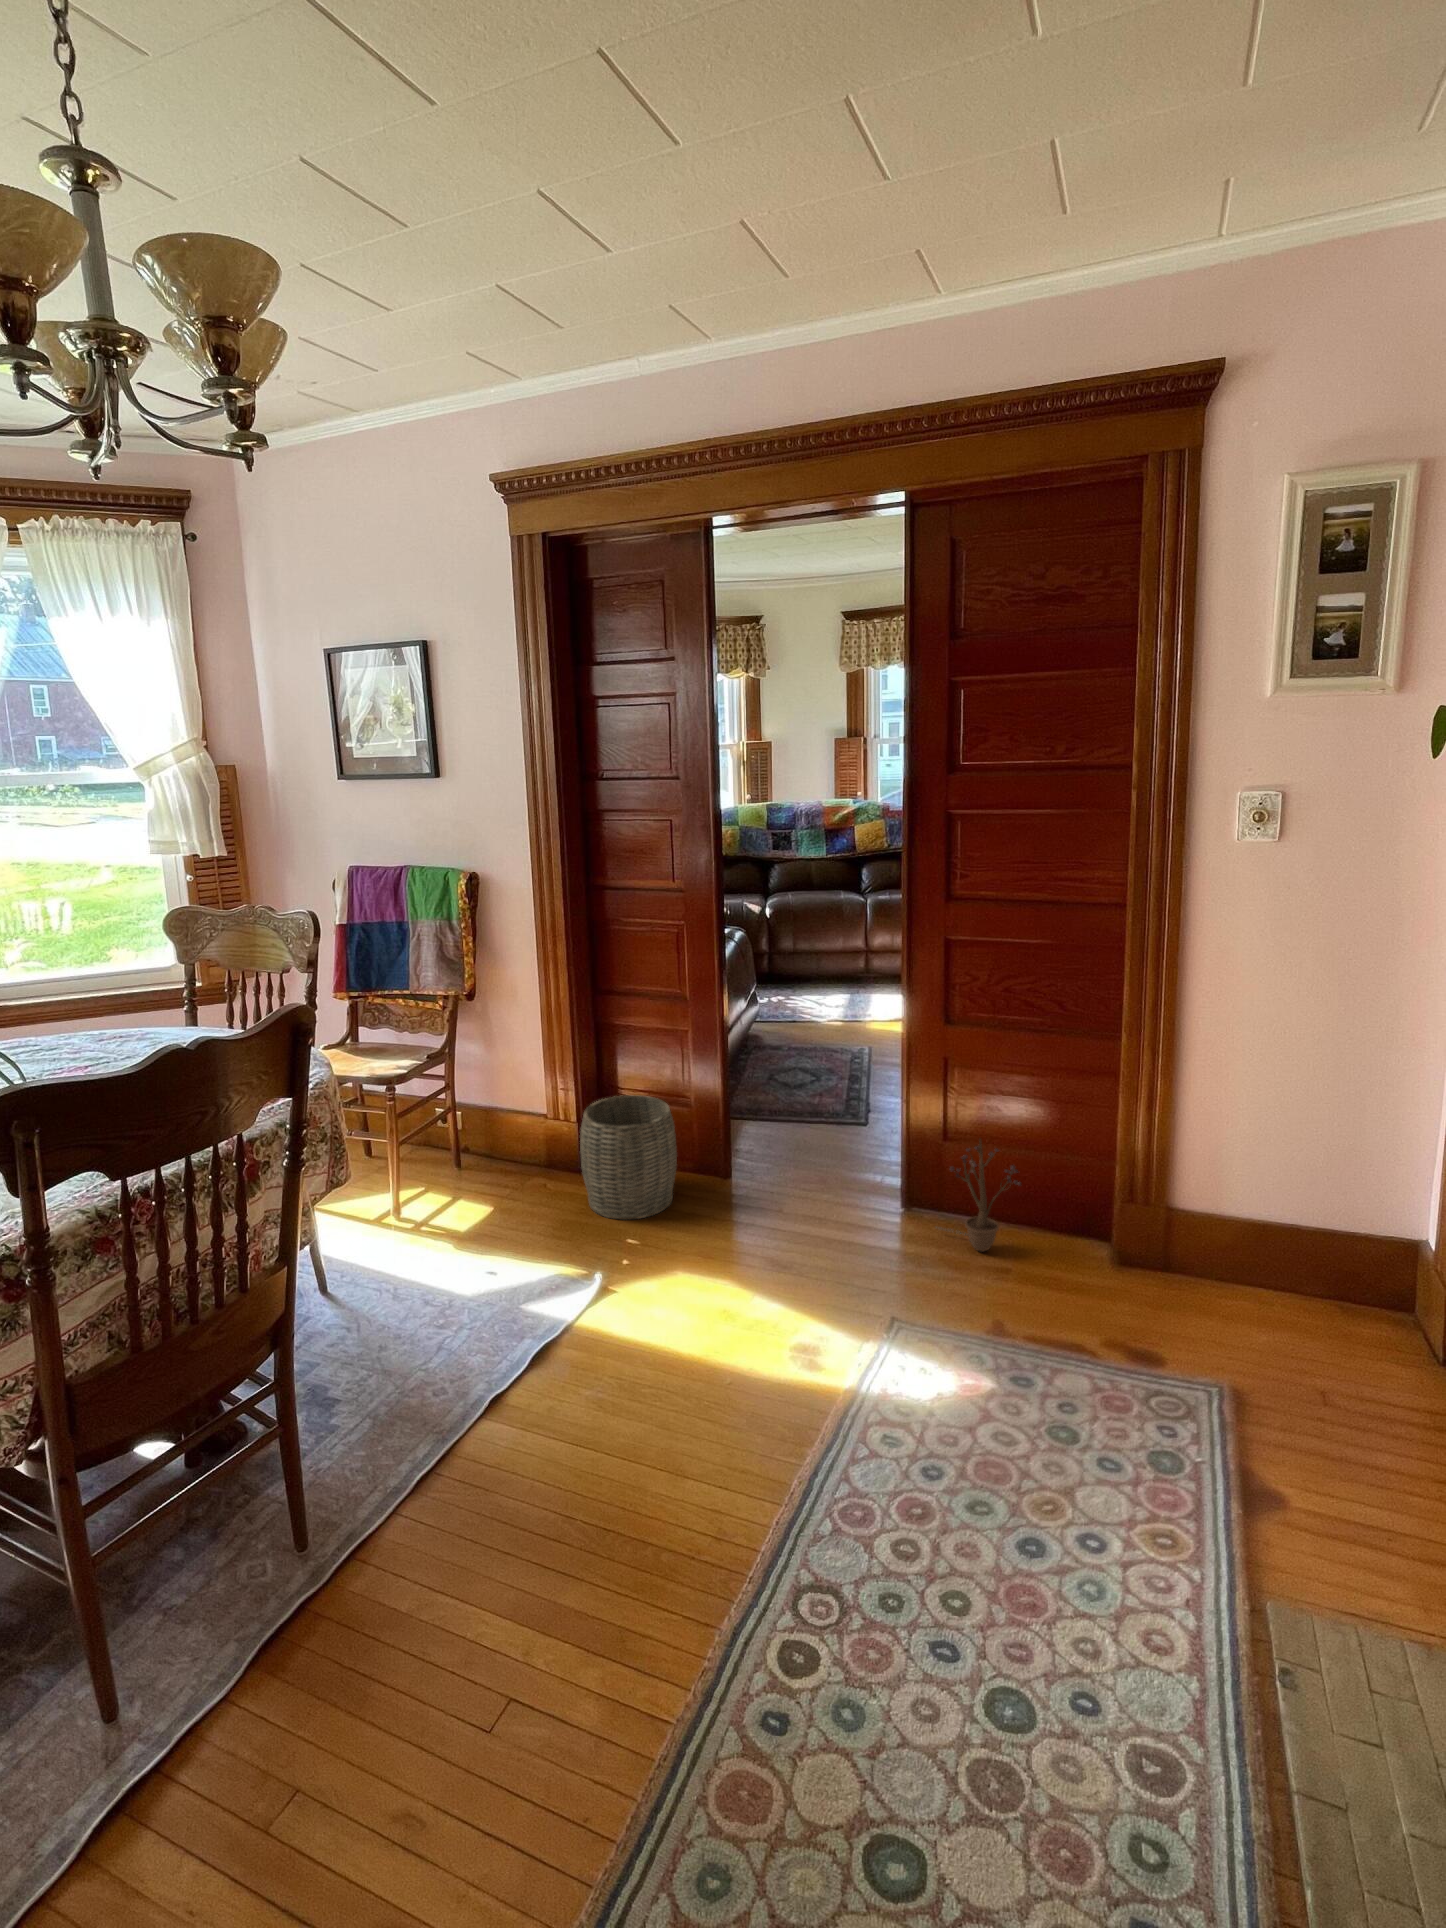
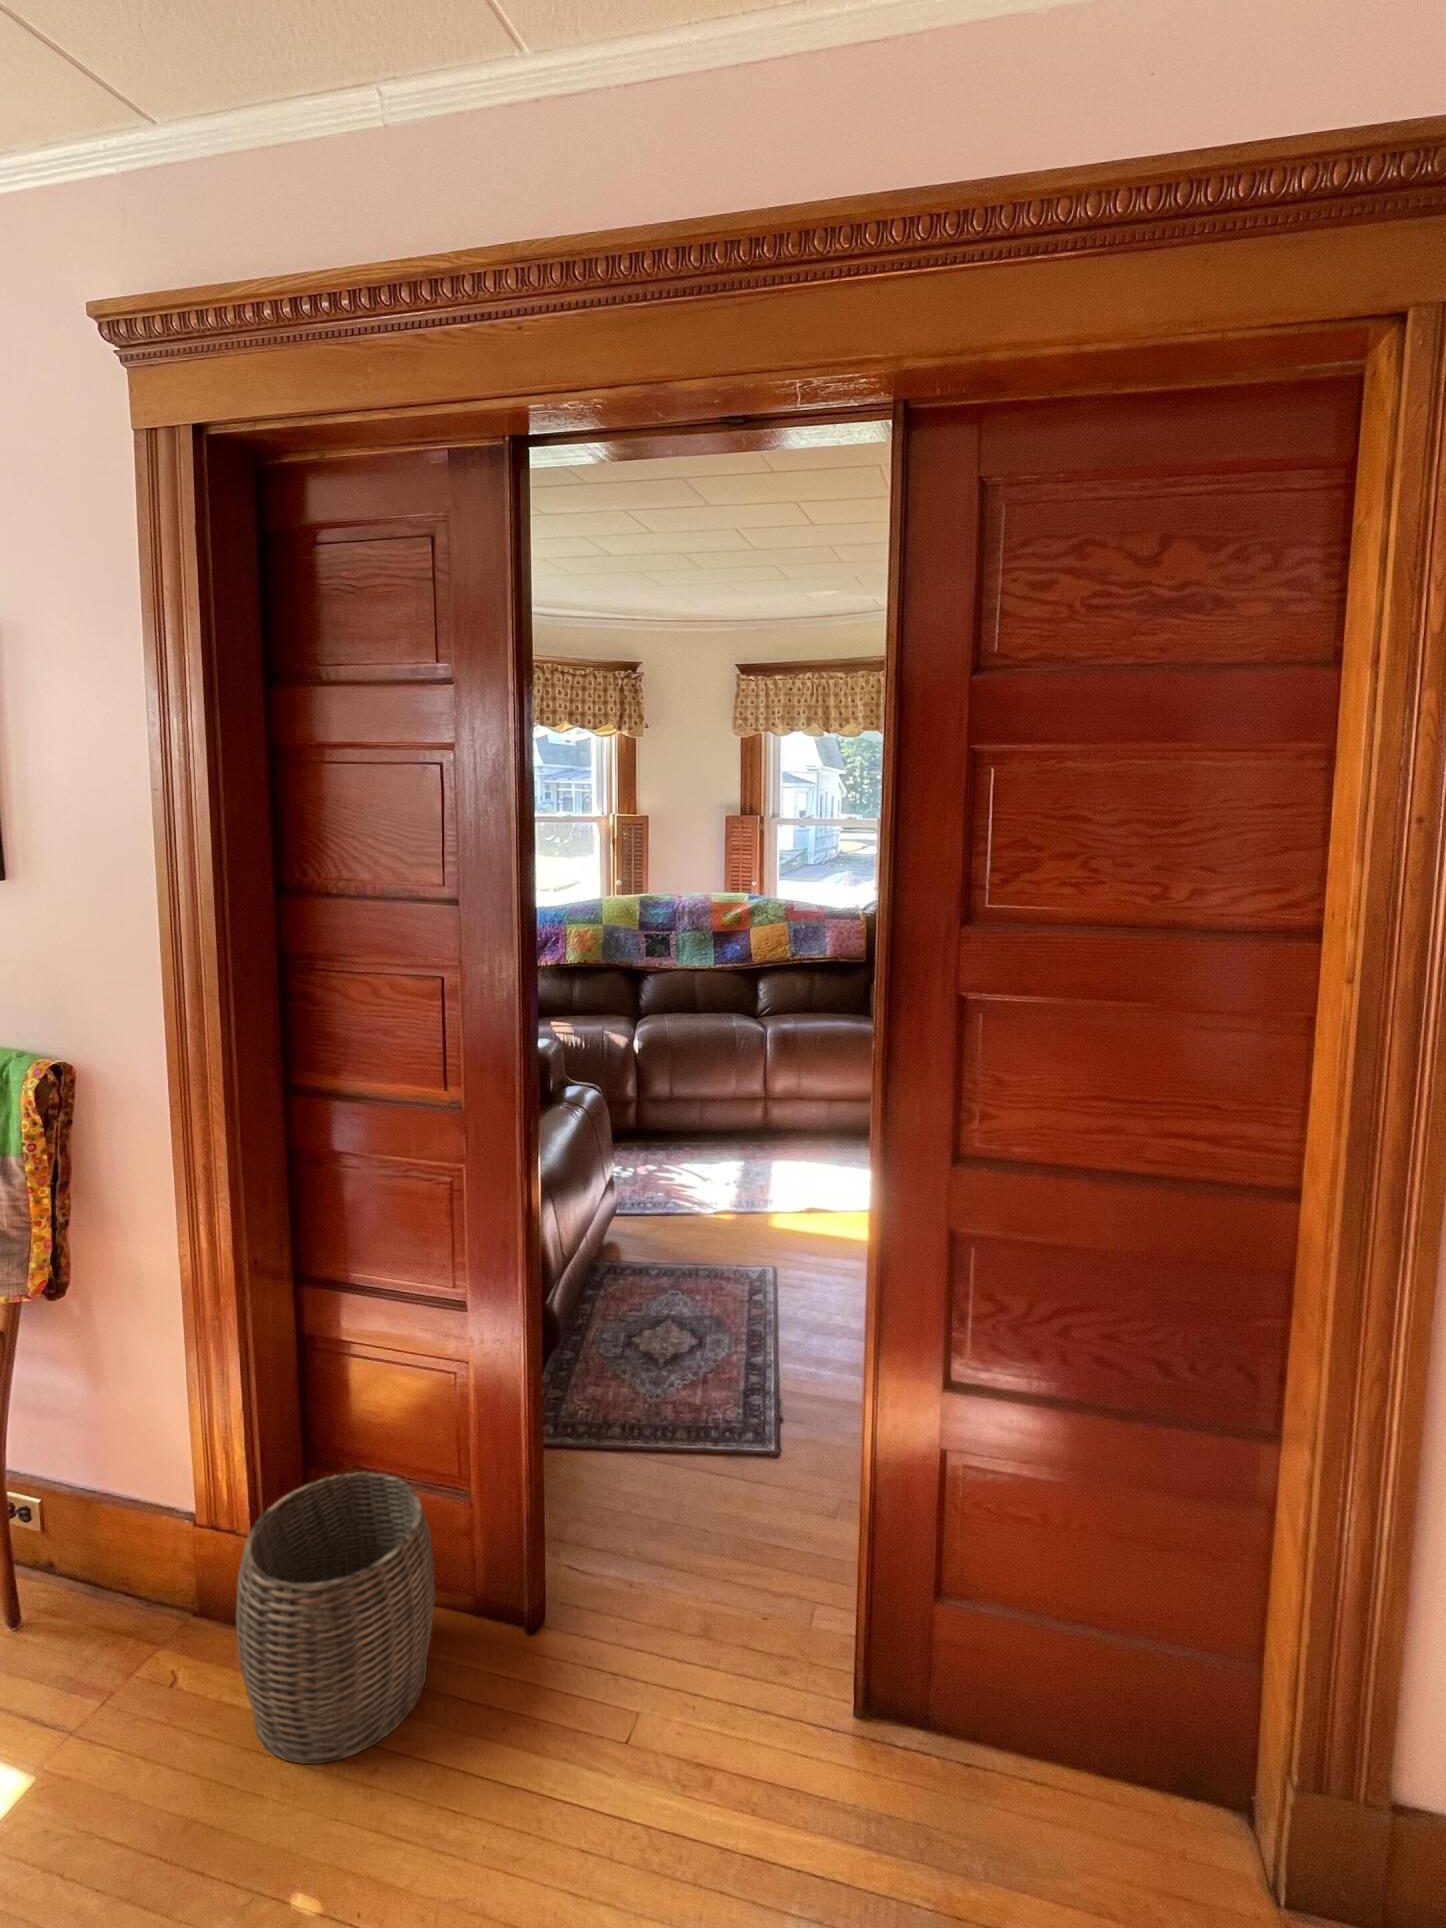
decorative plant: present [936,1139,1021,1252] -> none [913,1608,1084,1824]

